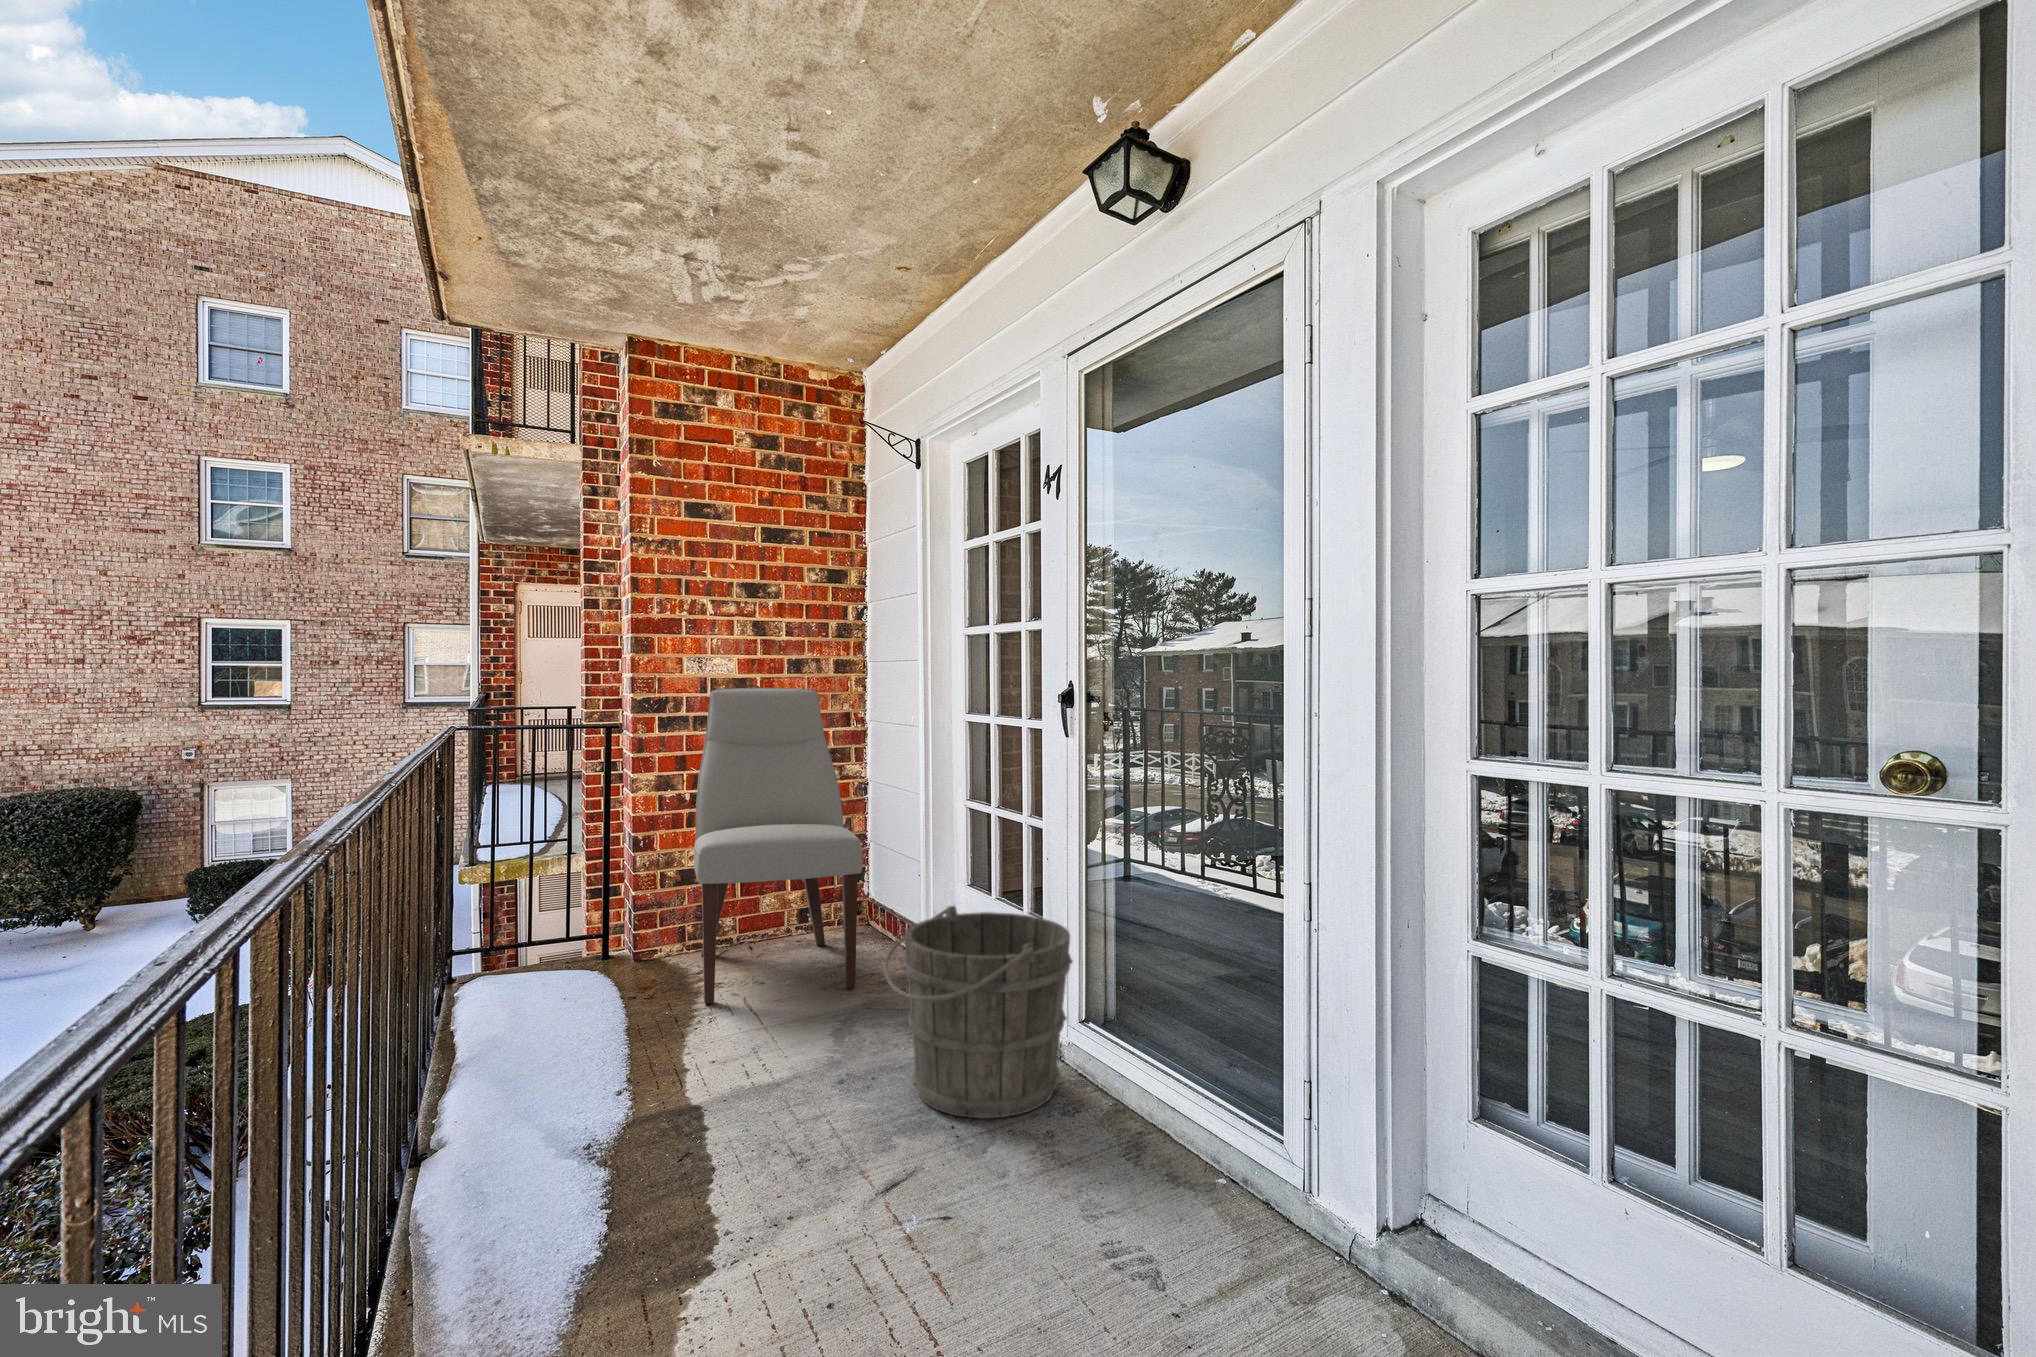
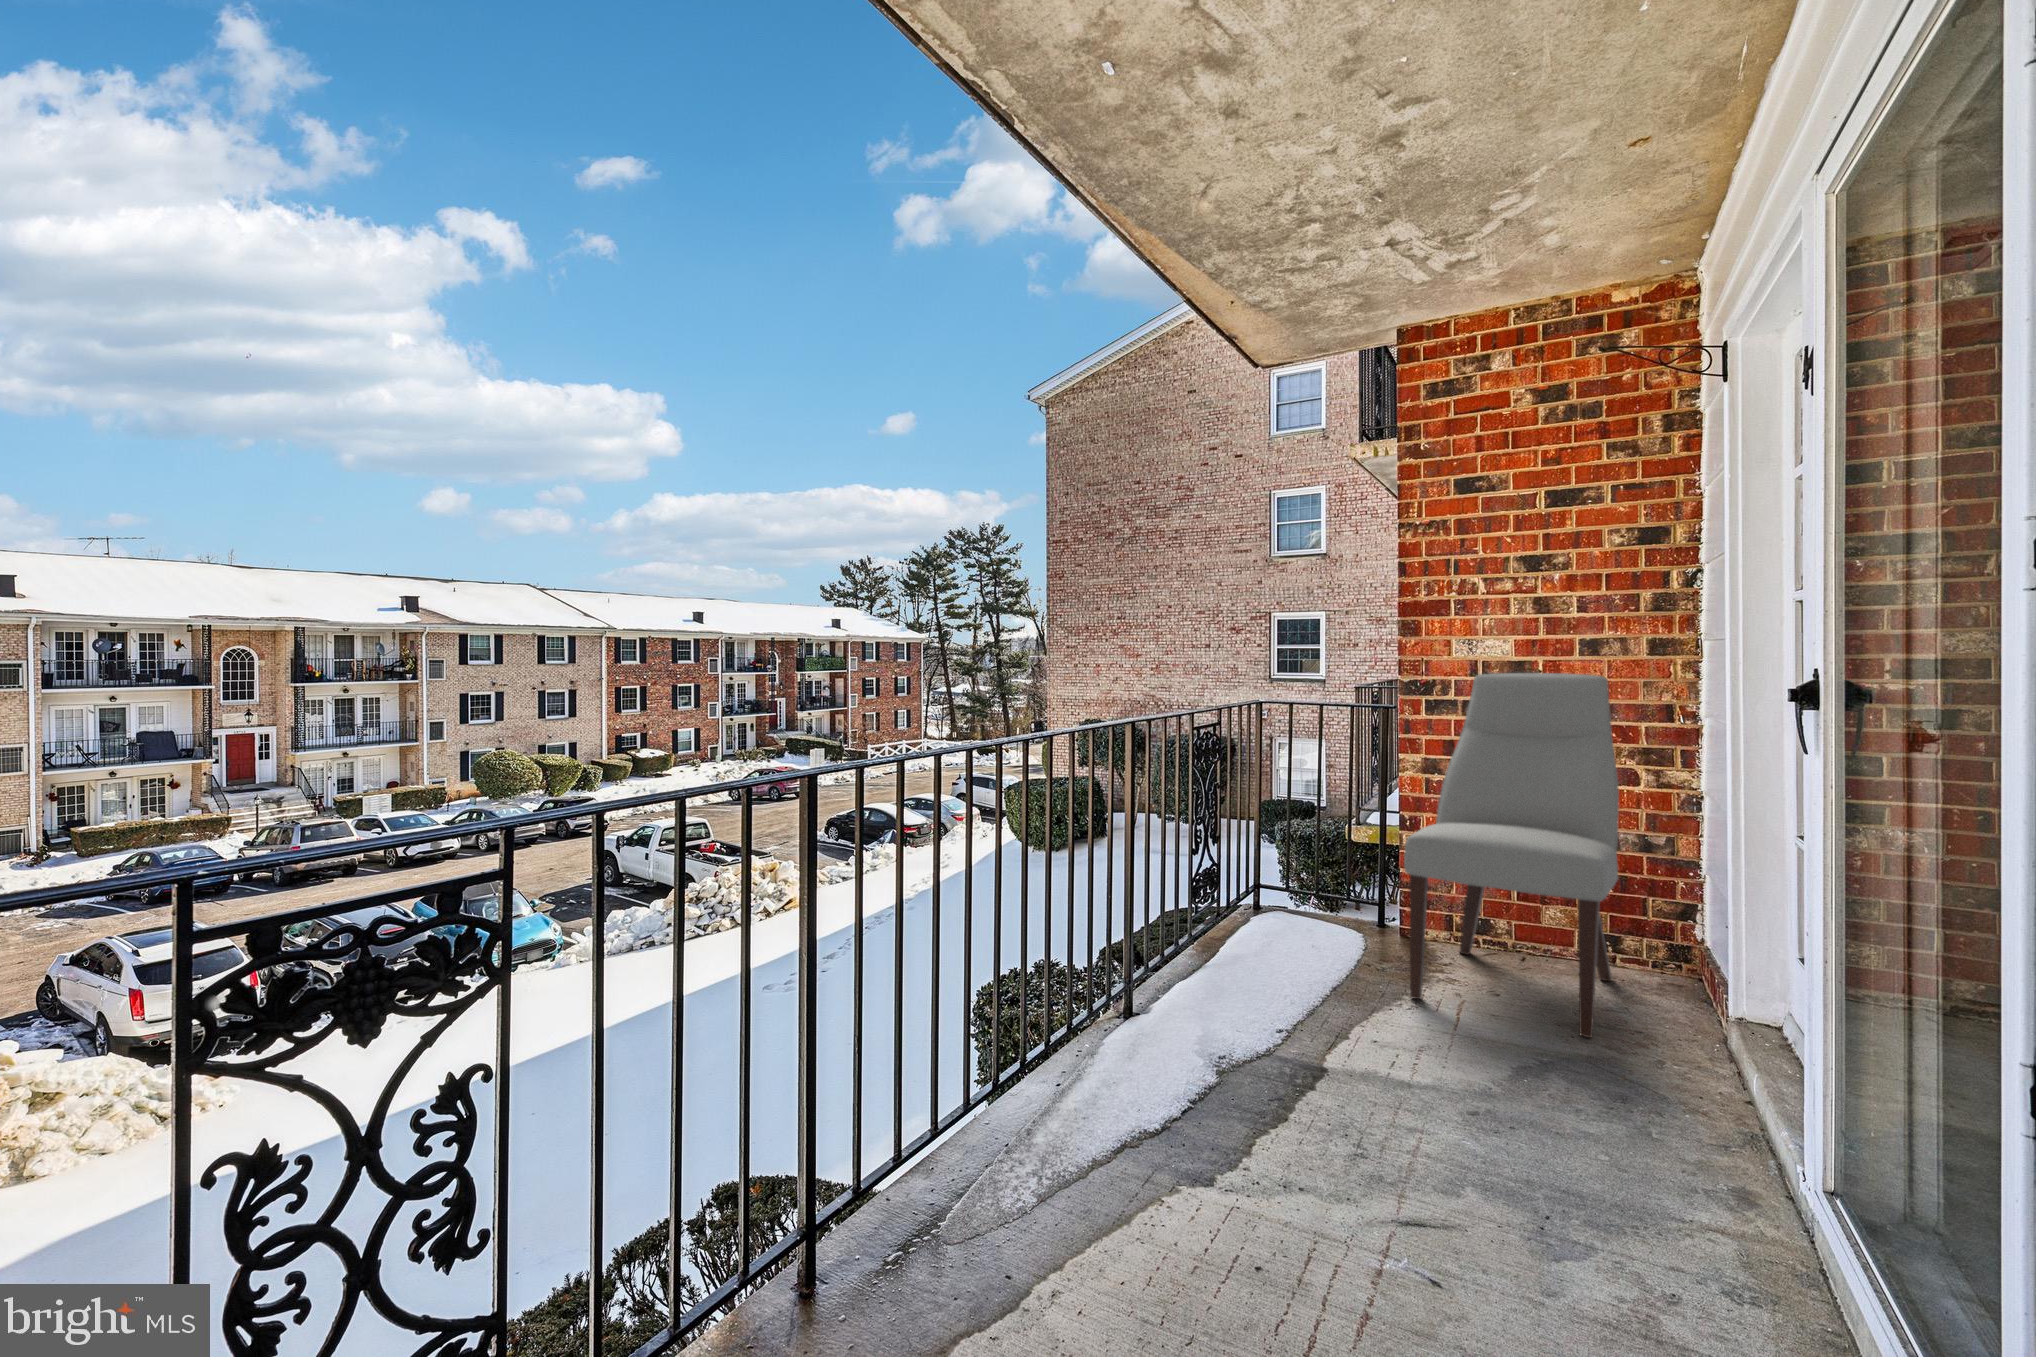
bucket: present [884,906,1073,1118] -> none [1485,963,1780,1276]

